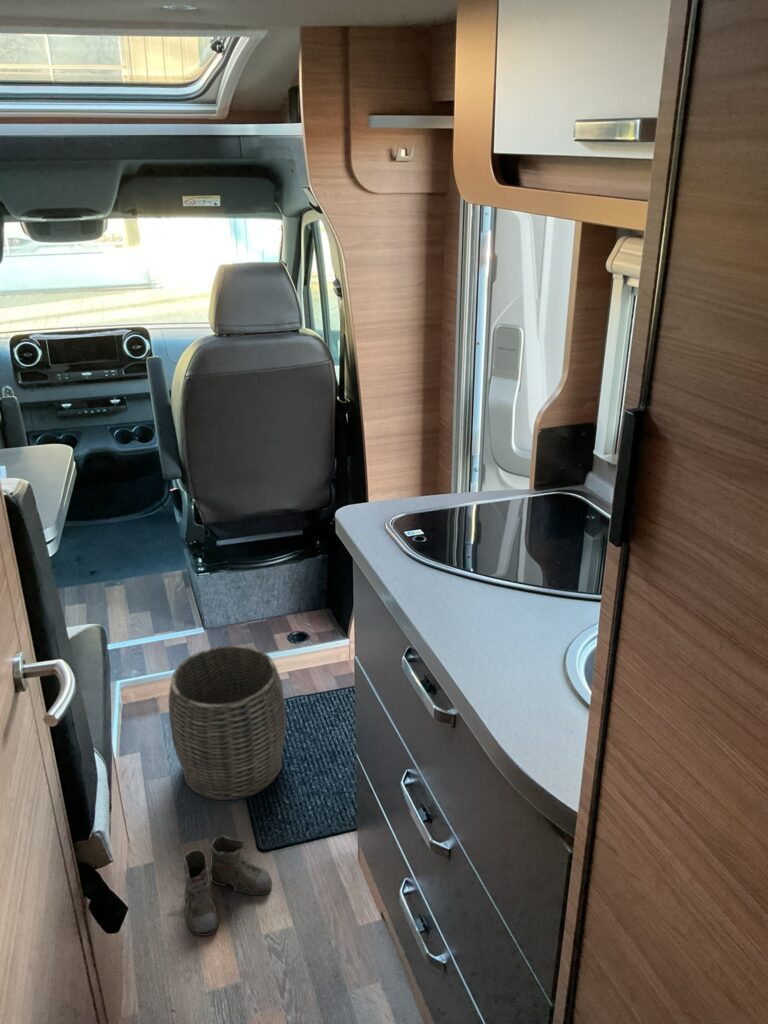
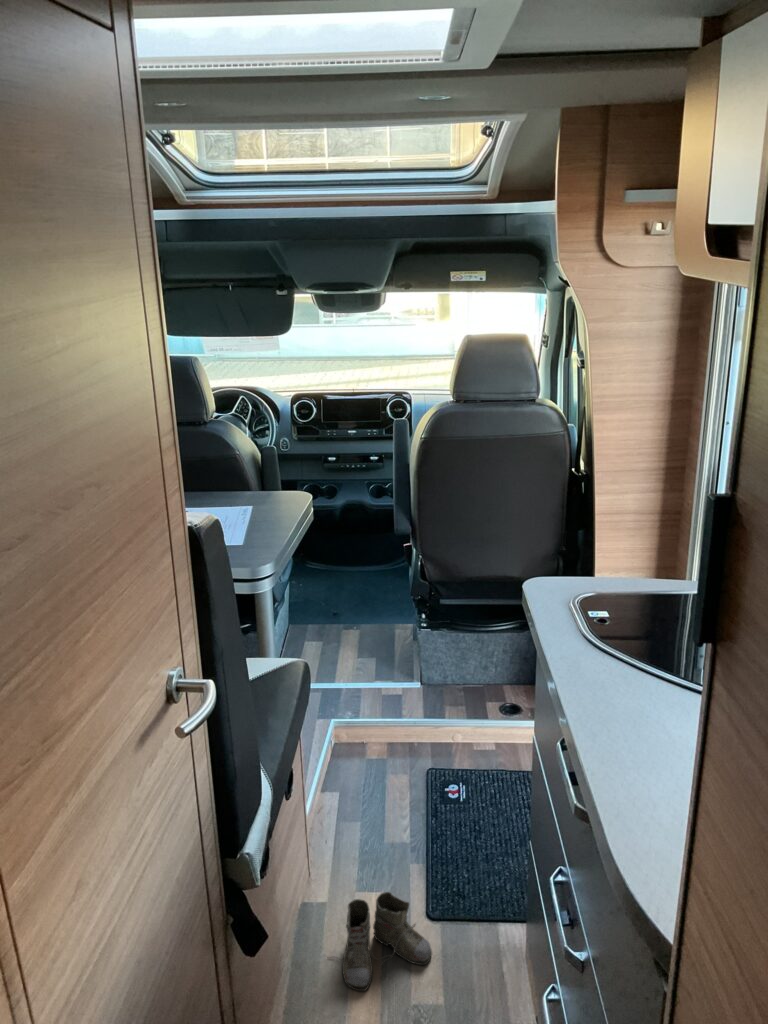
woven basket: present [168,645,286,800] -> none [364,702,477,860]

